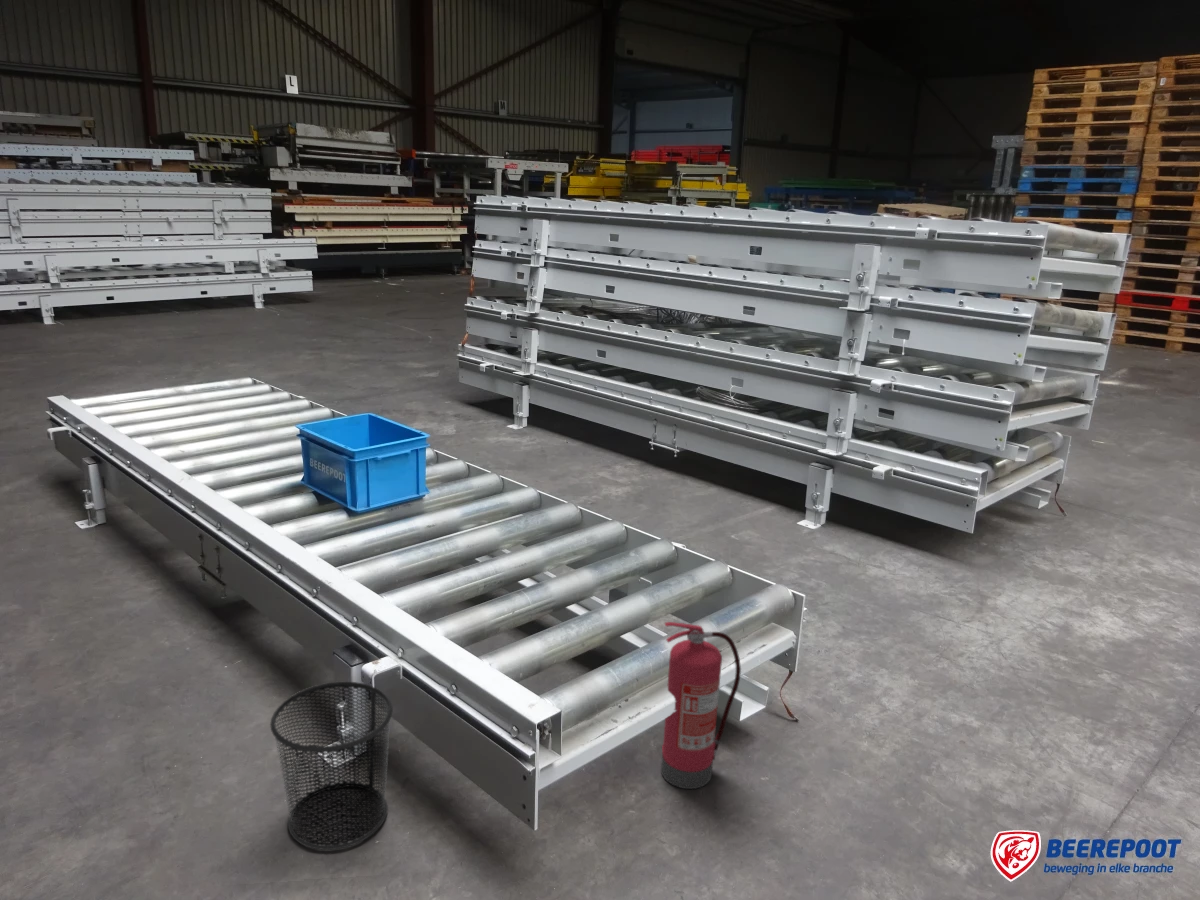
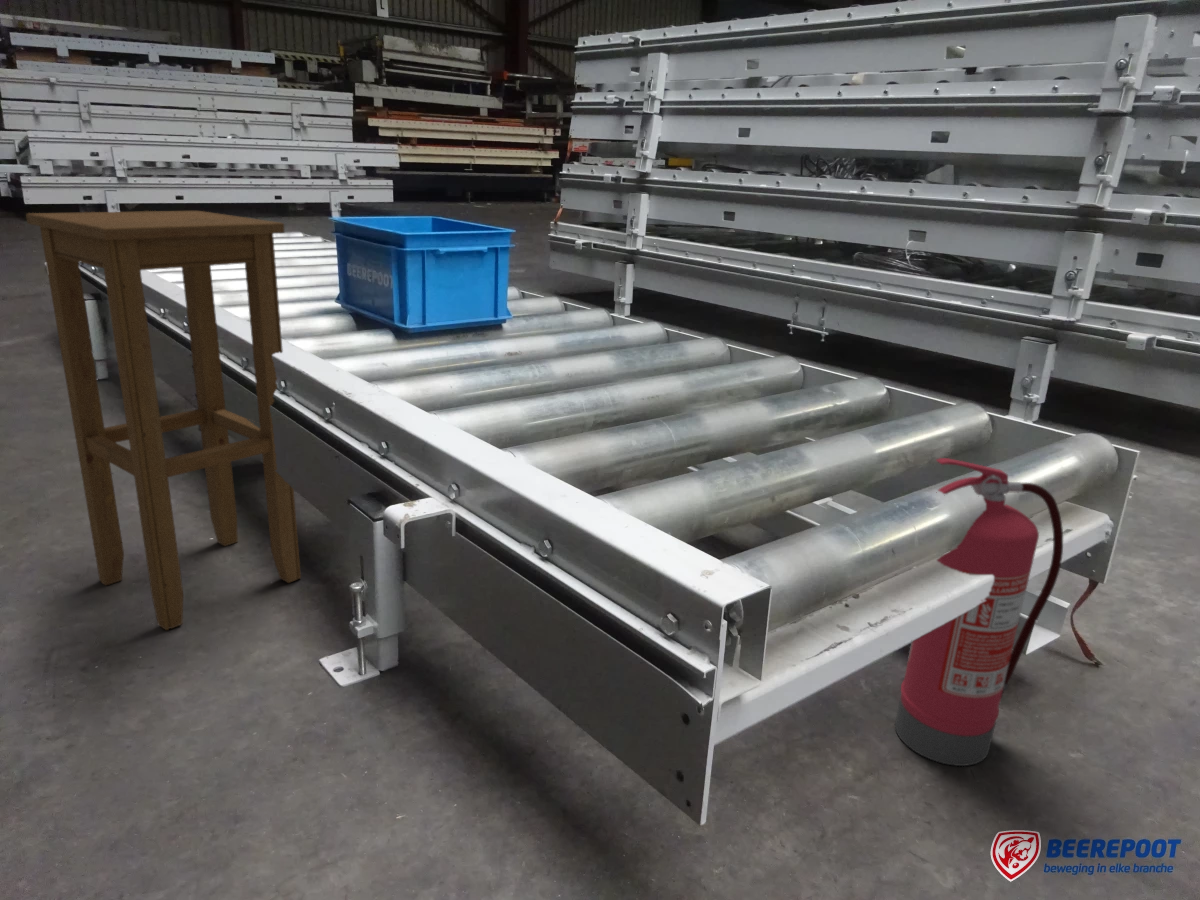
stool: none [124,458,294,736] -> present [26,211,301,630]
waste bin: present [270,682,393,850] -> none [206,538,436,834]

